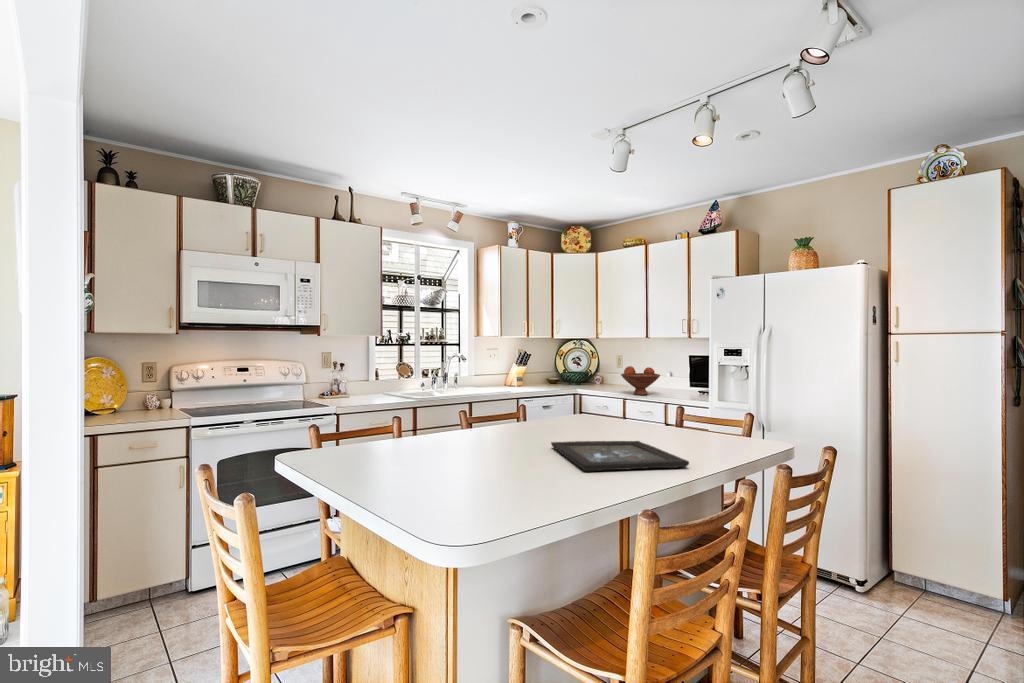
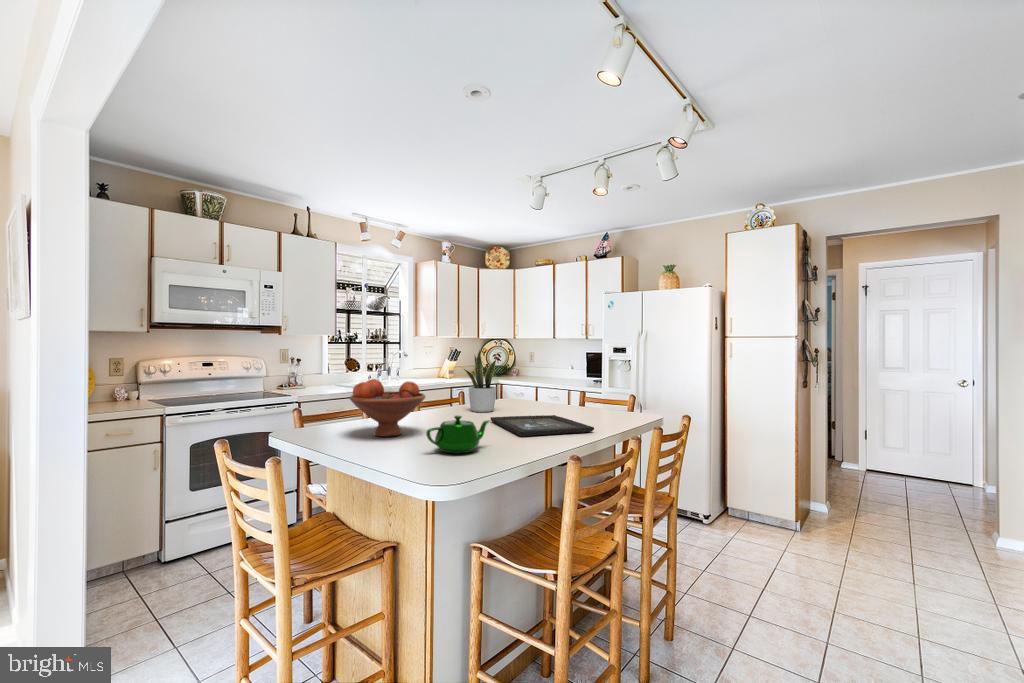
potted plant: none [520,351,573,434] -> present [464,350,500,412]
fruit bowl: present [621,366,660,395] -> present [350,379,425,437]
teapot: none [452,443,540,495] -> present [426,415,489,453]

